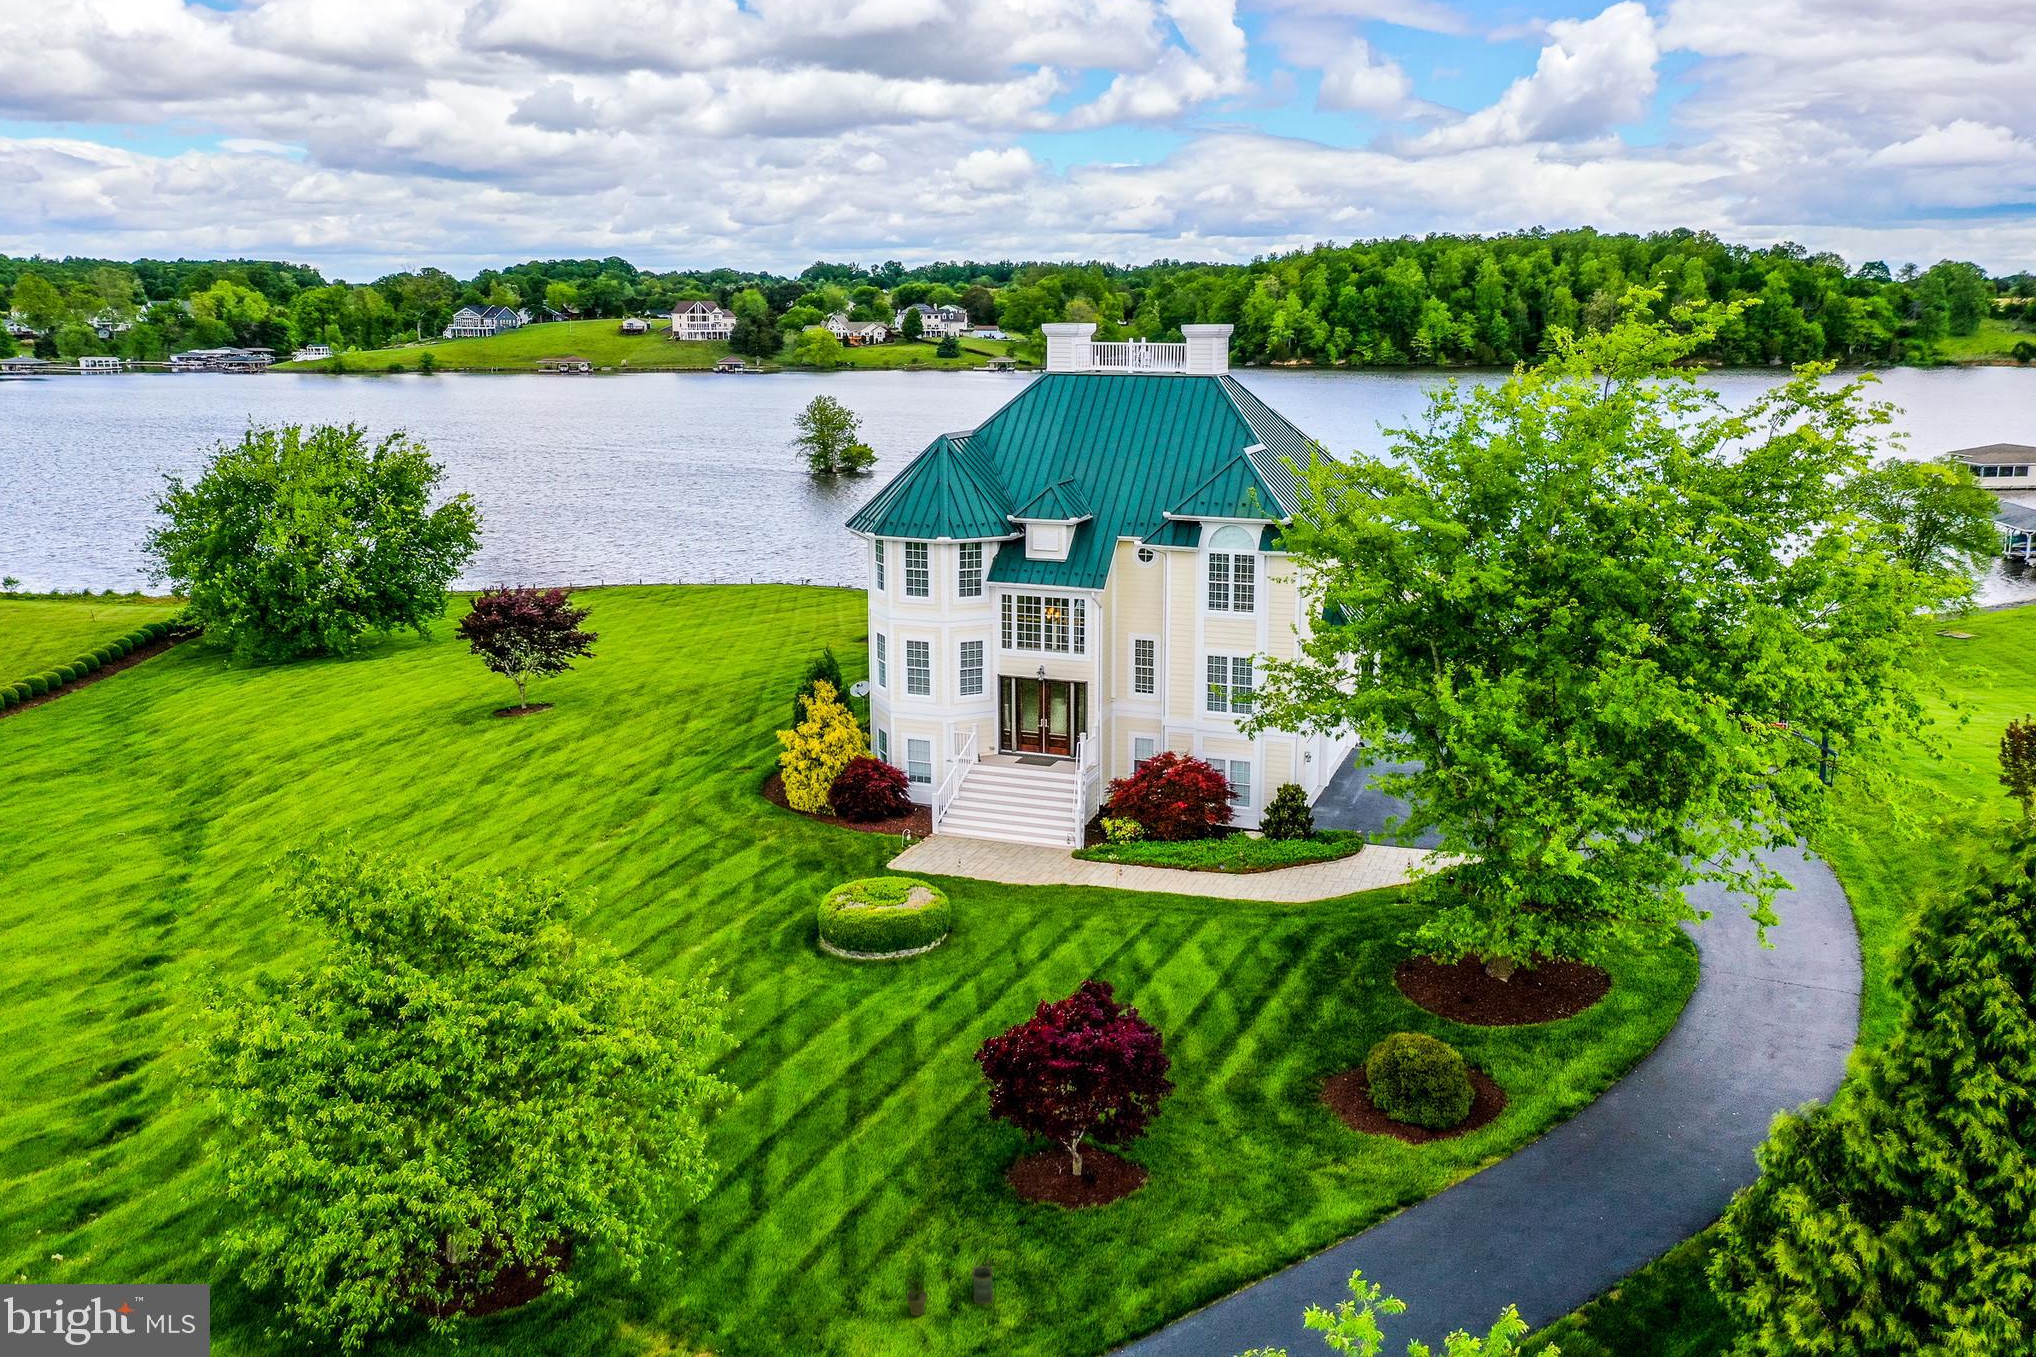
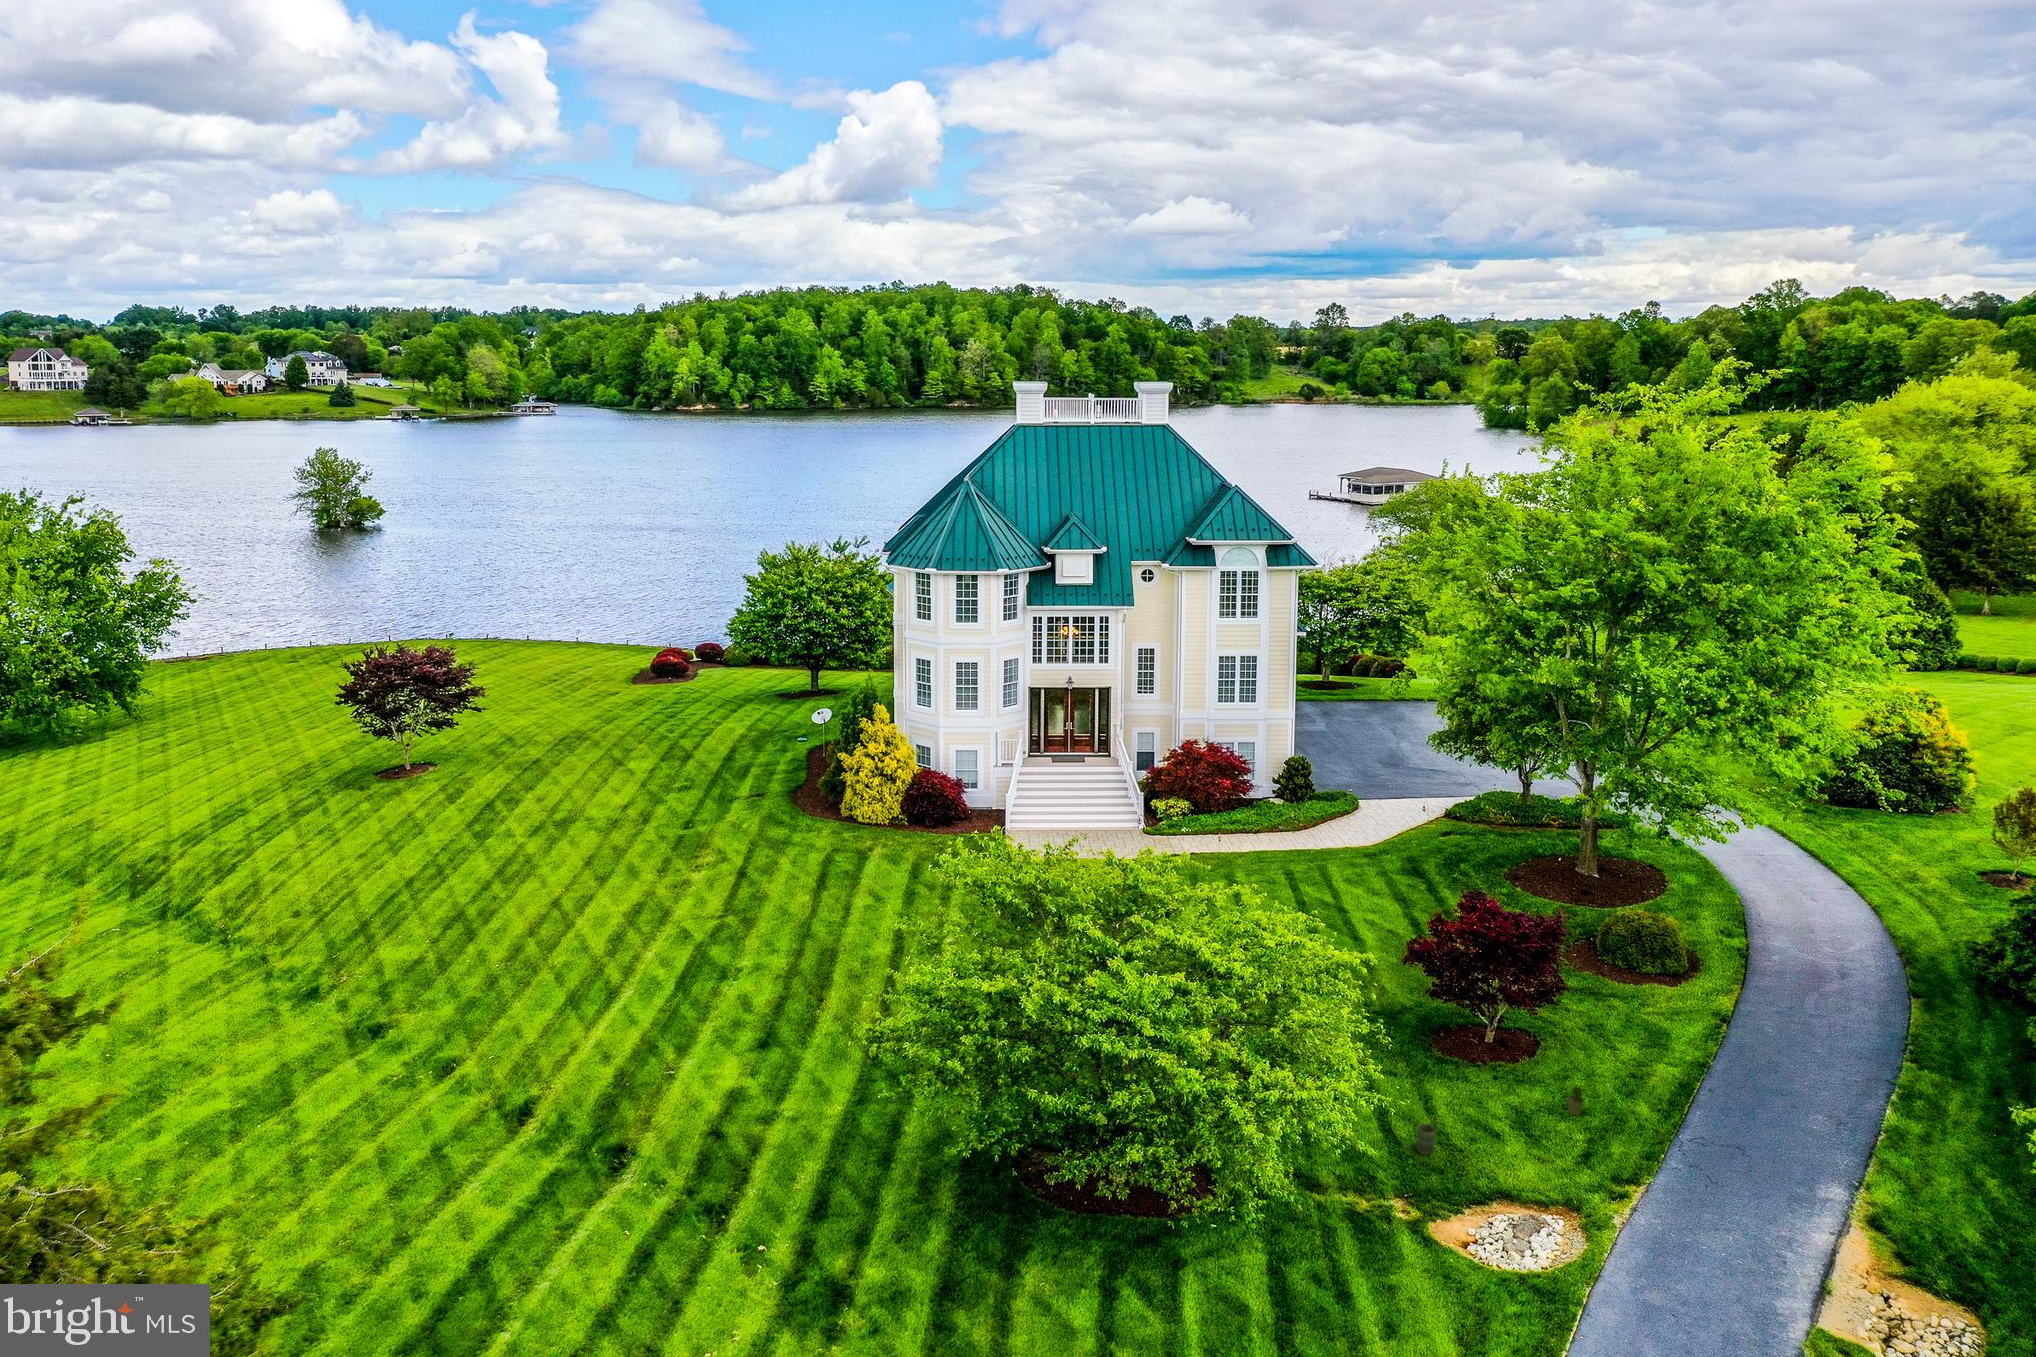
potted plant: present [906,1278,927,1316] -> present [1568,1087,1584,1116]

